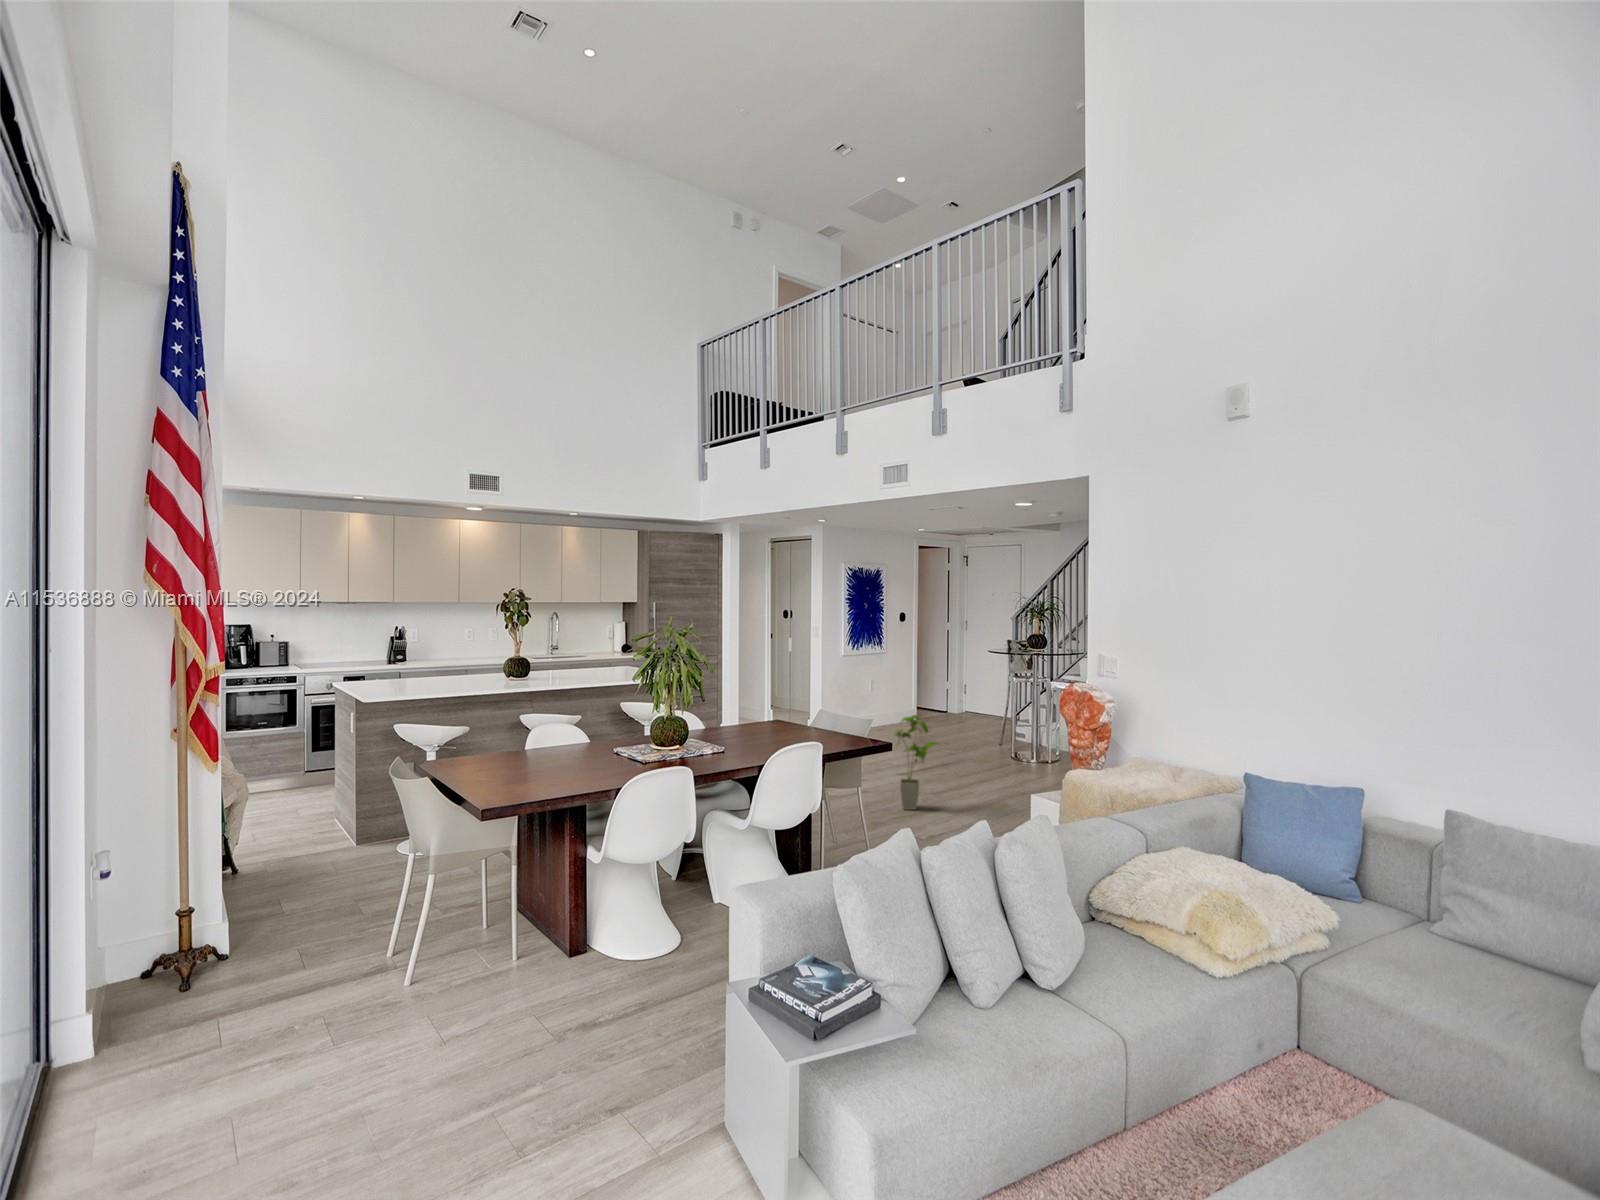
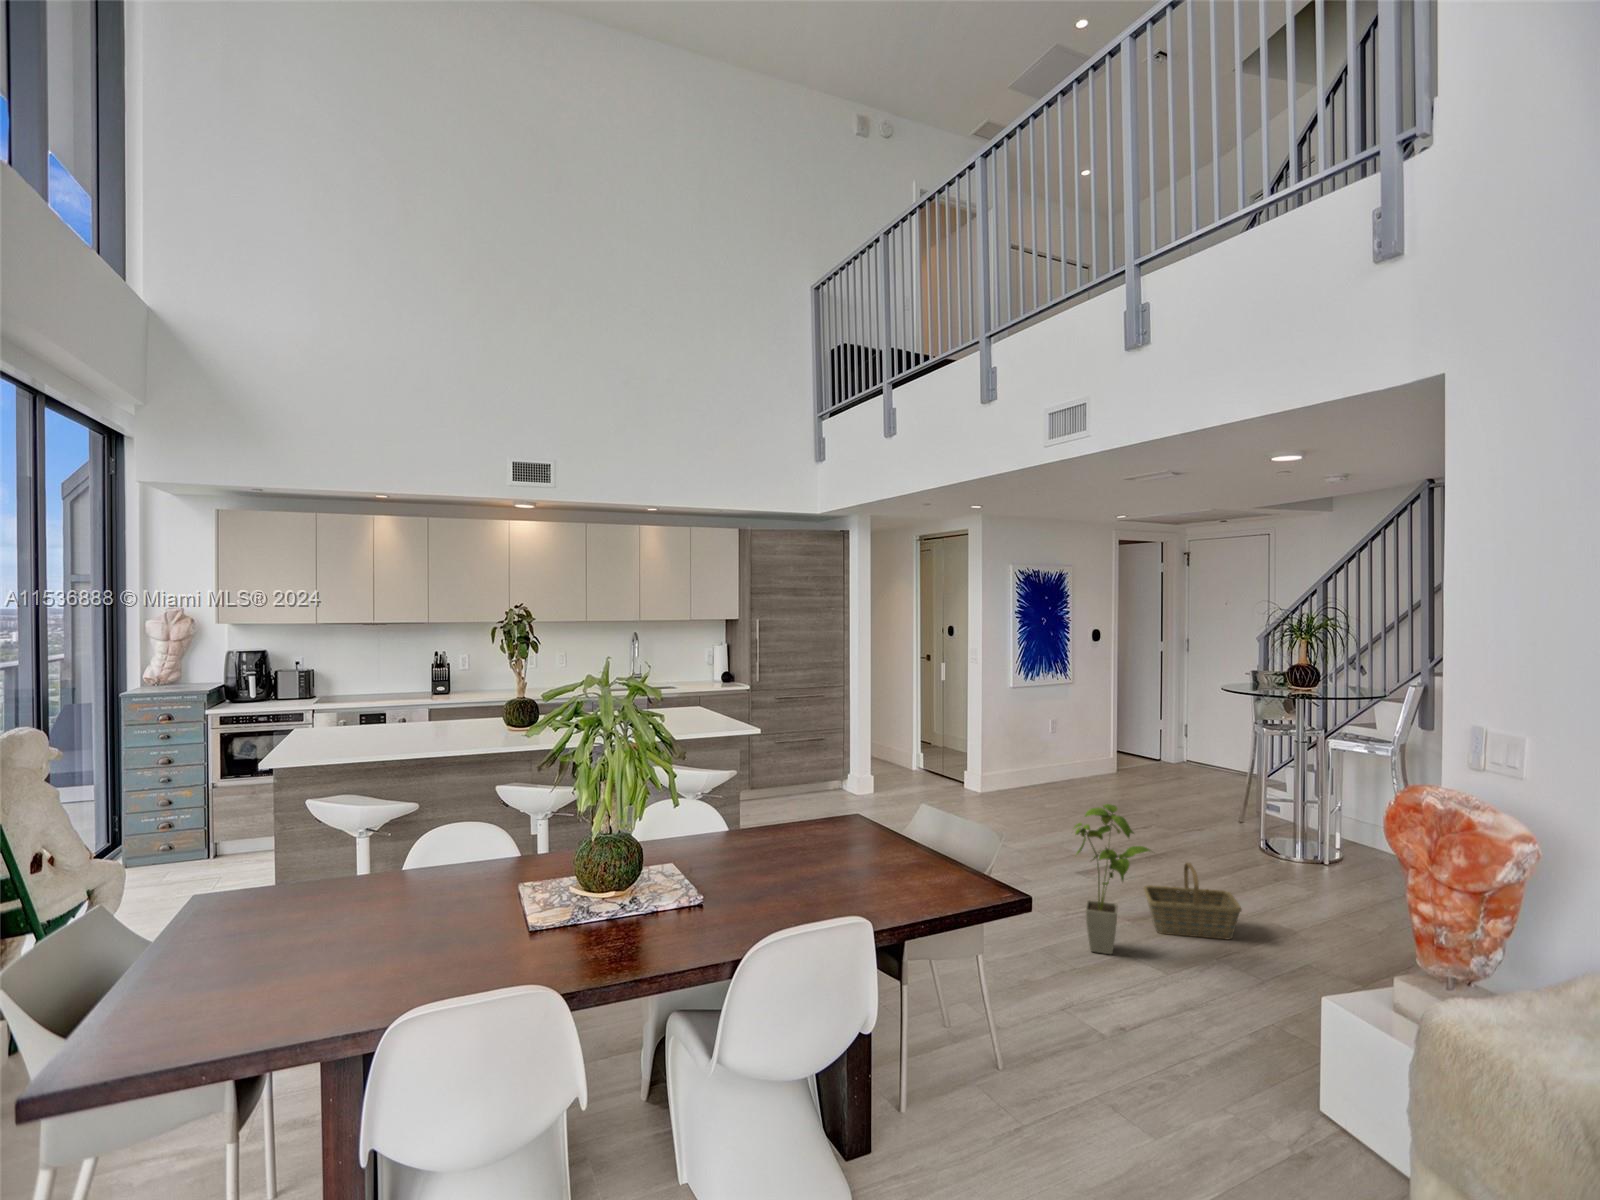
basket: none [935,756,993,800] -> present [1144,863,1242,939]

